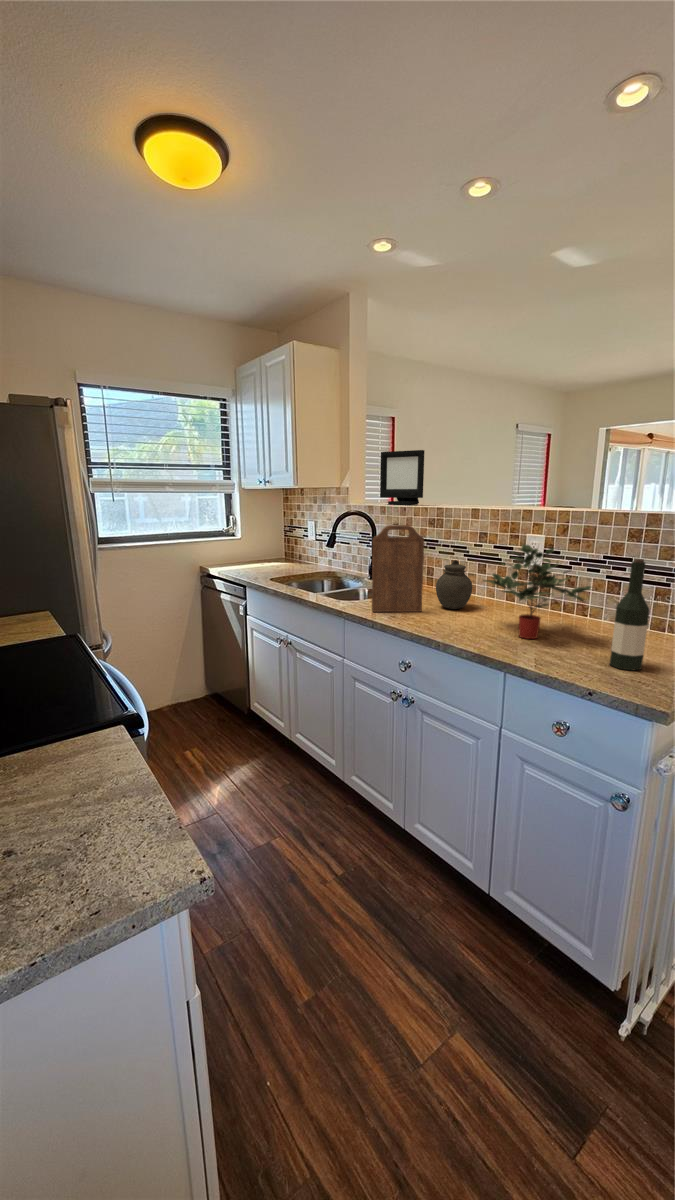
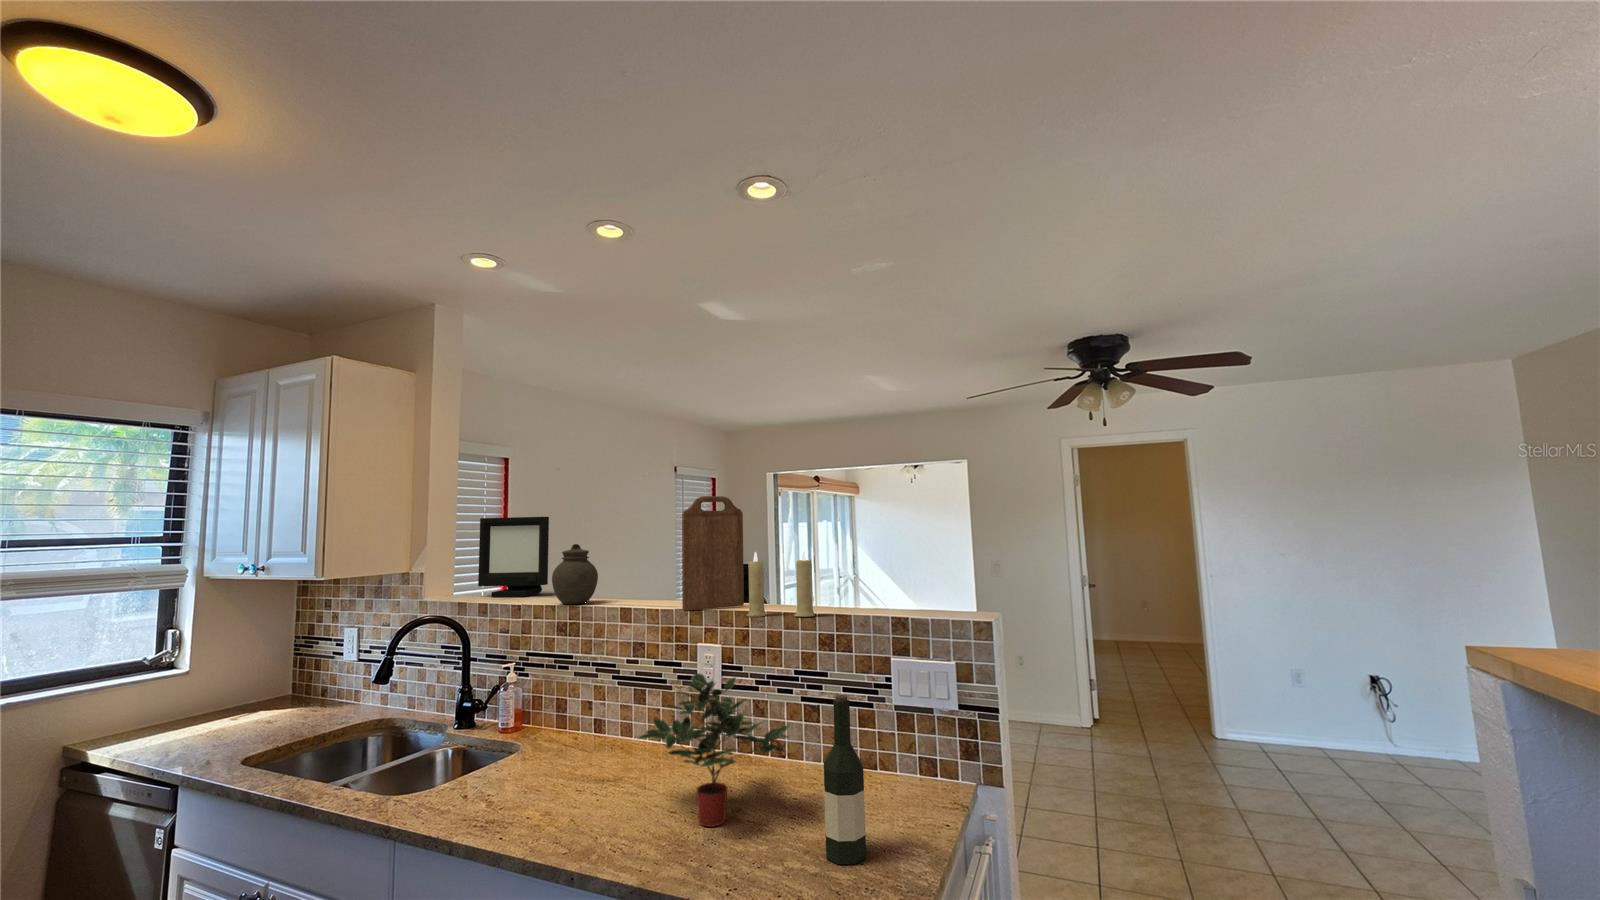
candle: none [567,462,632,516] -> present [746,551,815,617]
cutting board: present [372,525,424,612] -> present [682,496,744,611]
jar: present [436,560,472,609] -> present [552,544,598,604]

